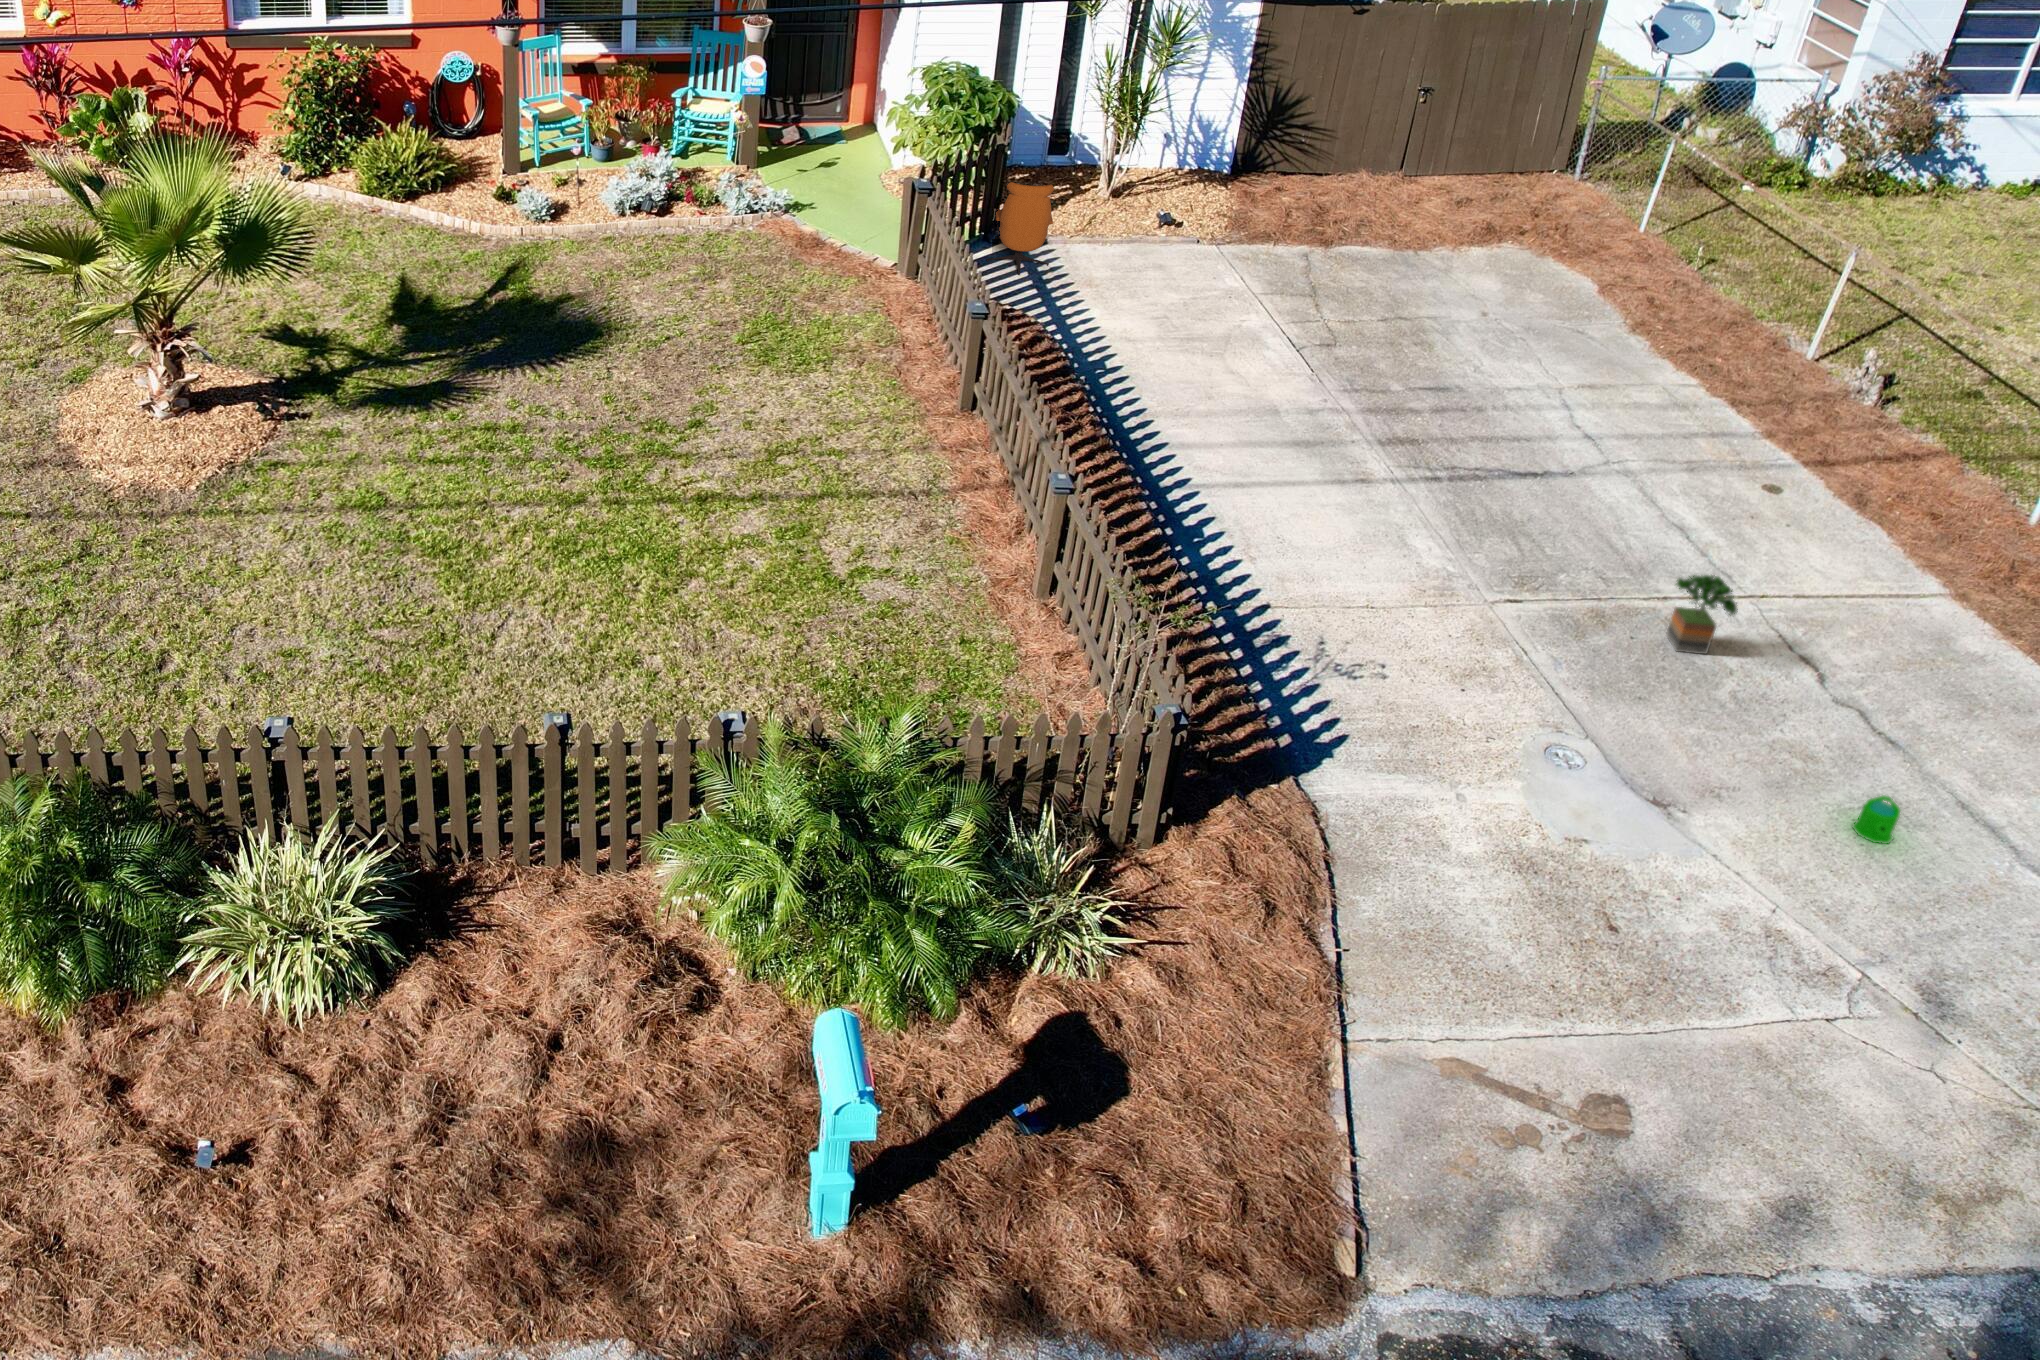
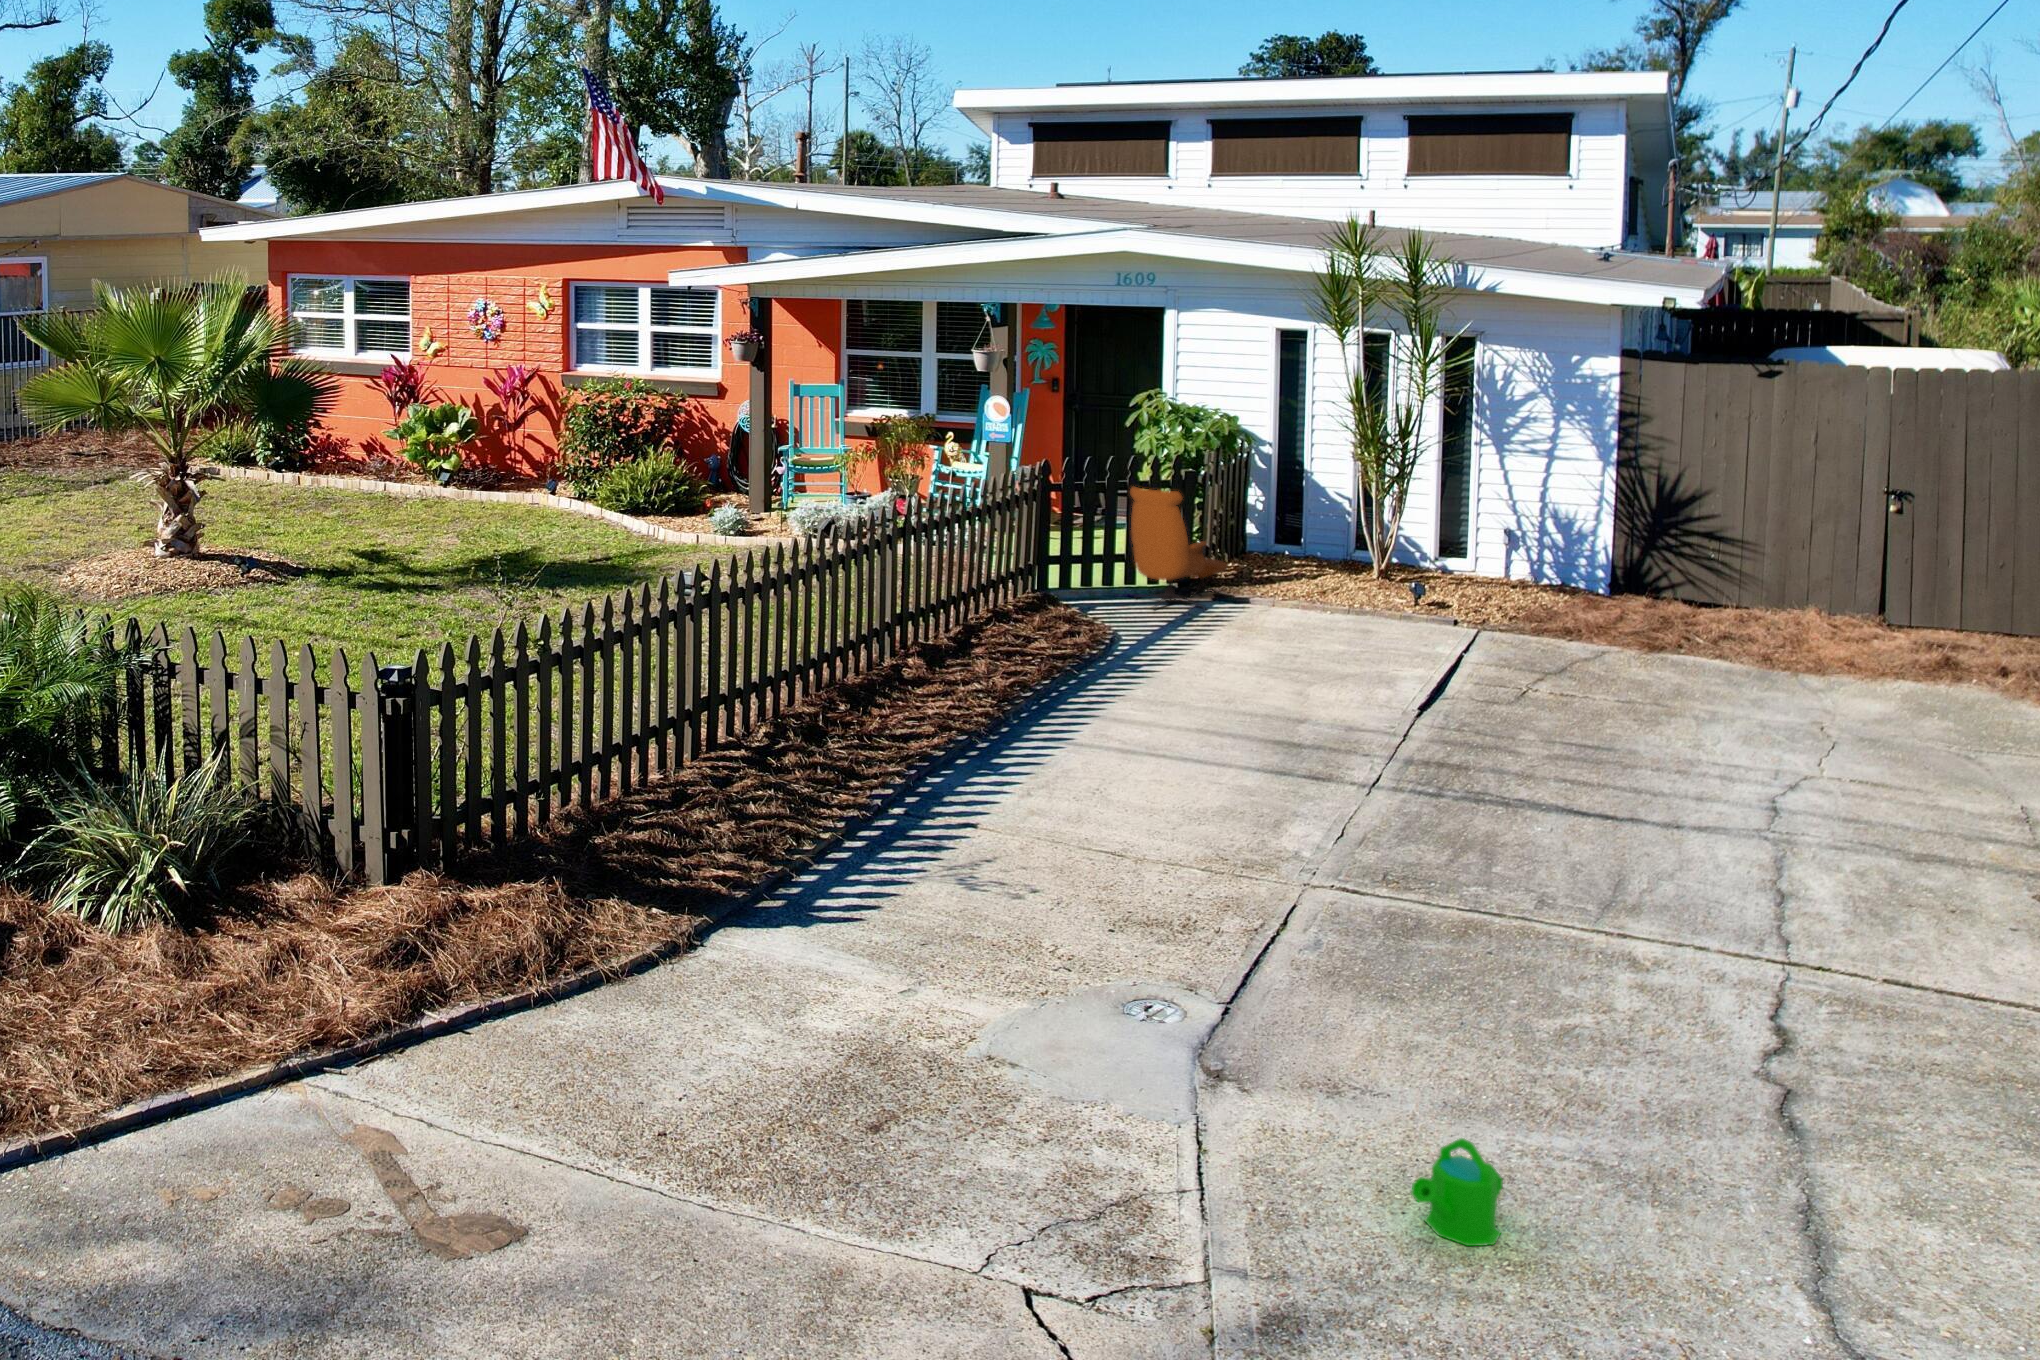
potted tree: present [1666,575,1738,654] -> none [1470,850,1570,1006]

